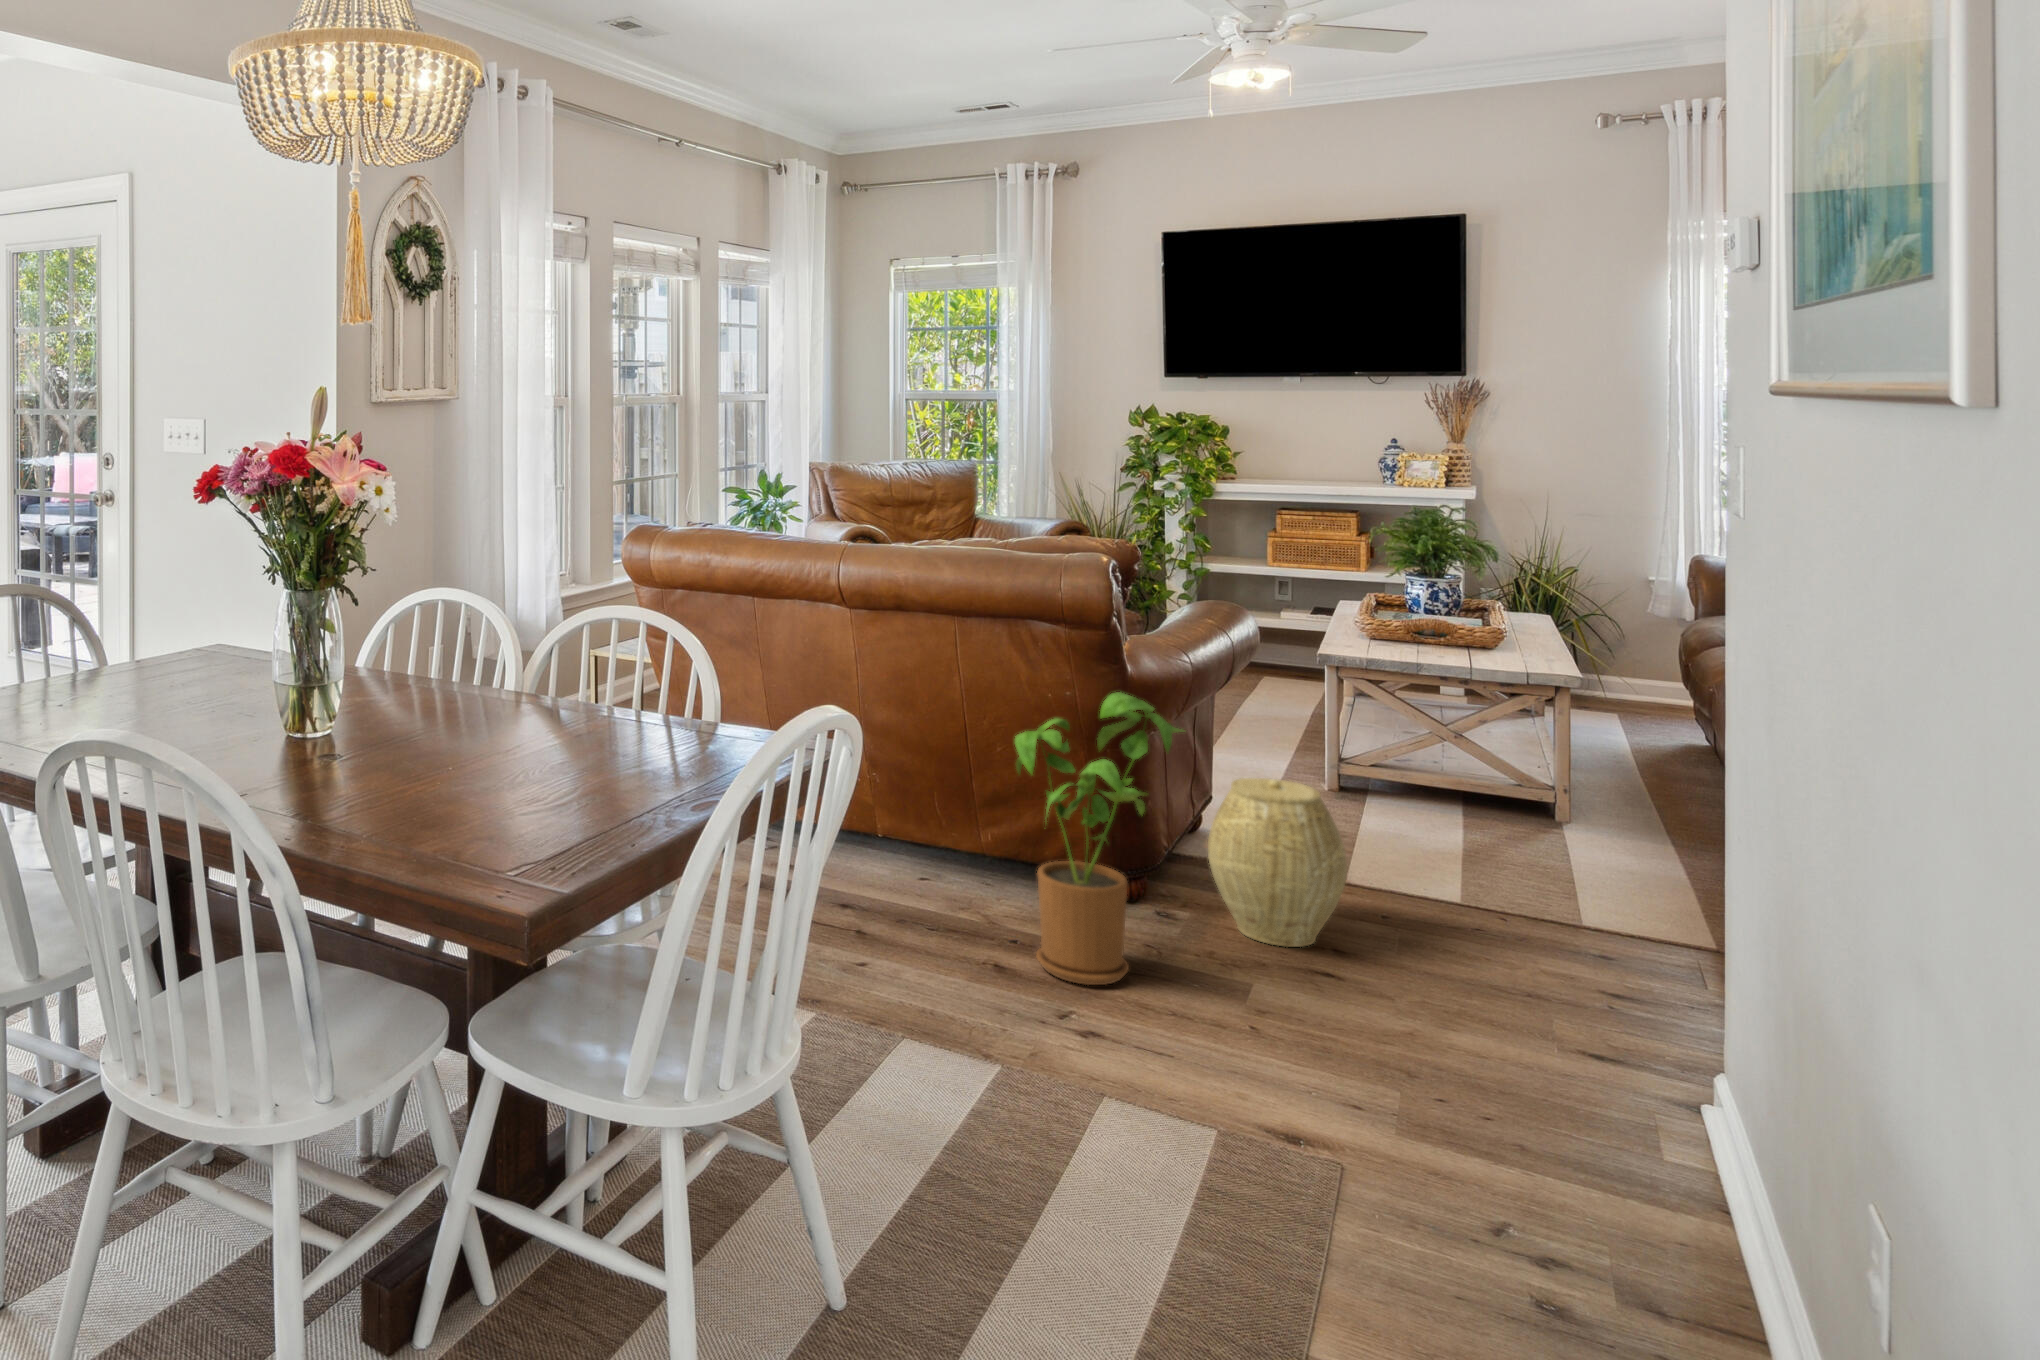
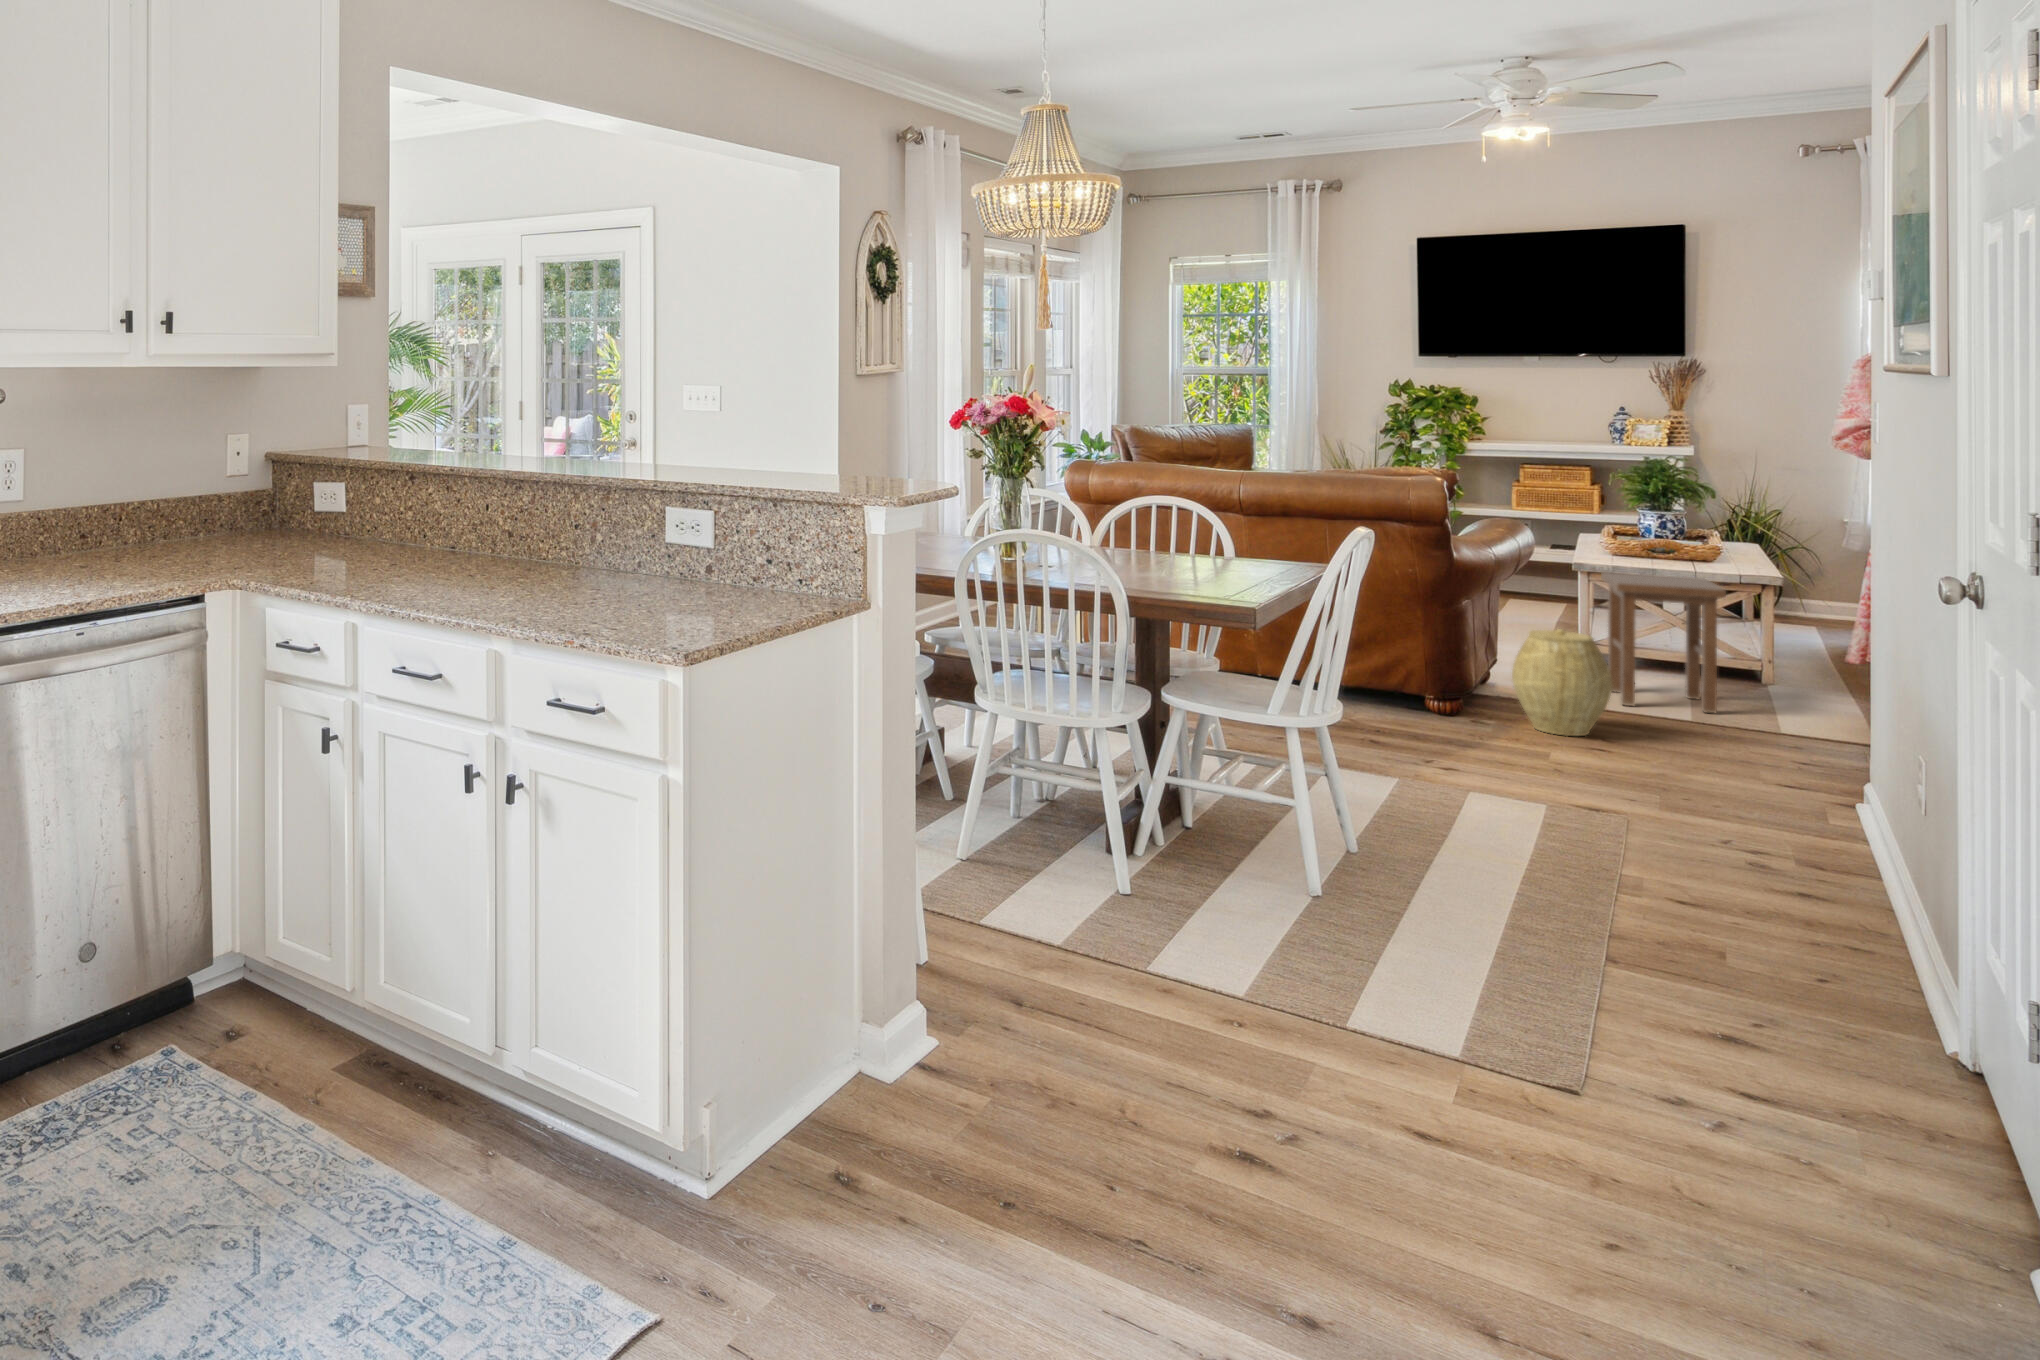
stool: none [1346,675,1511,891] -> present [1601,572,1726,713]
house plant: present [1015,692,1182,985] -> none [1386,565,1507,750]

